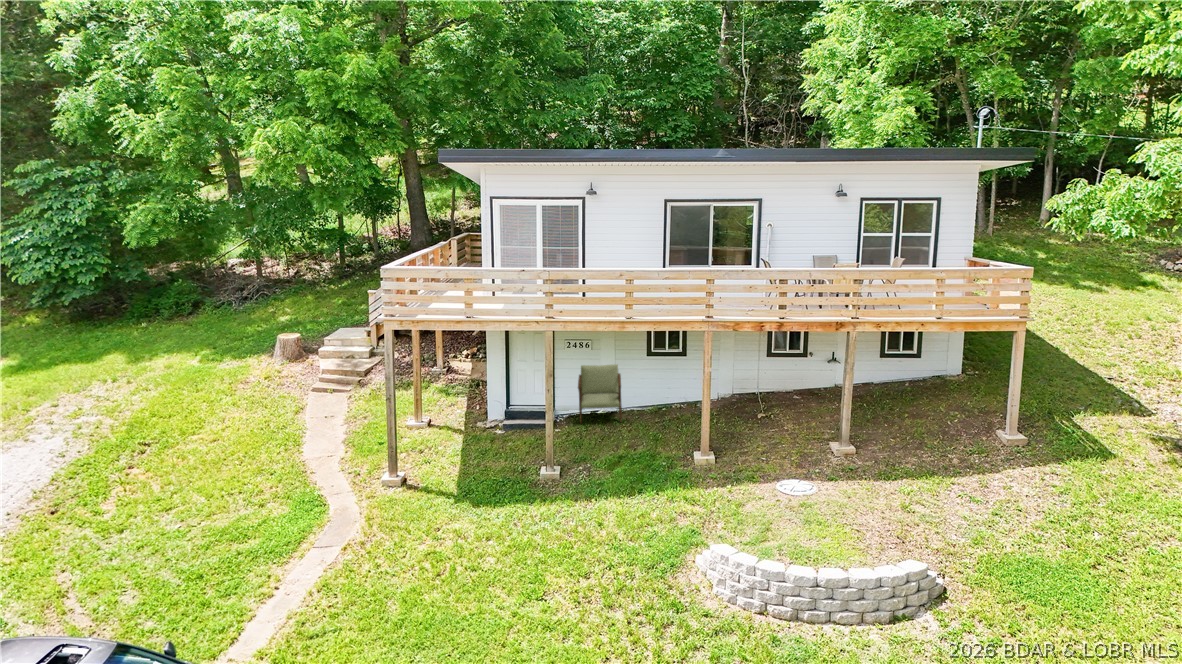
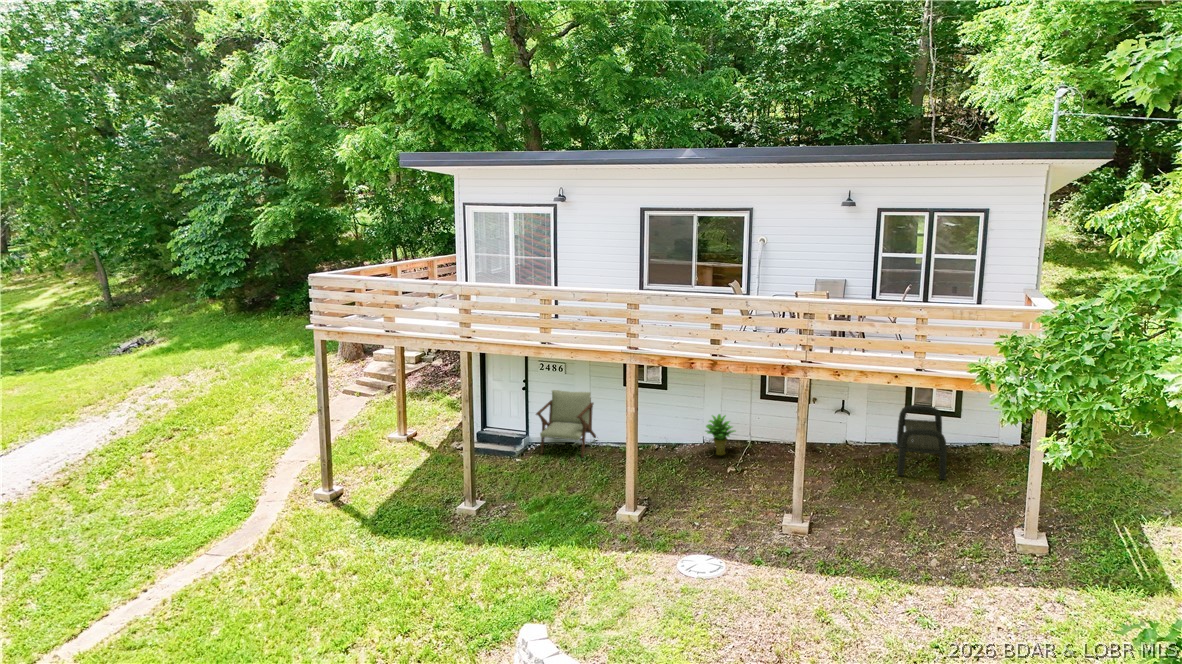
bench: none [869,350,923,405] -> present [896,405,947,479]
potted plant: none [720,372,747,407] -> present [706,414,736,455]

